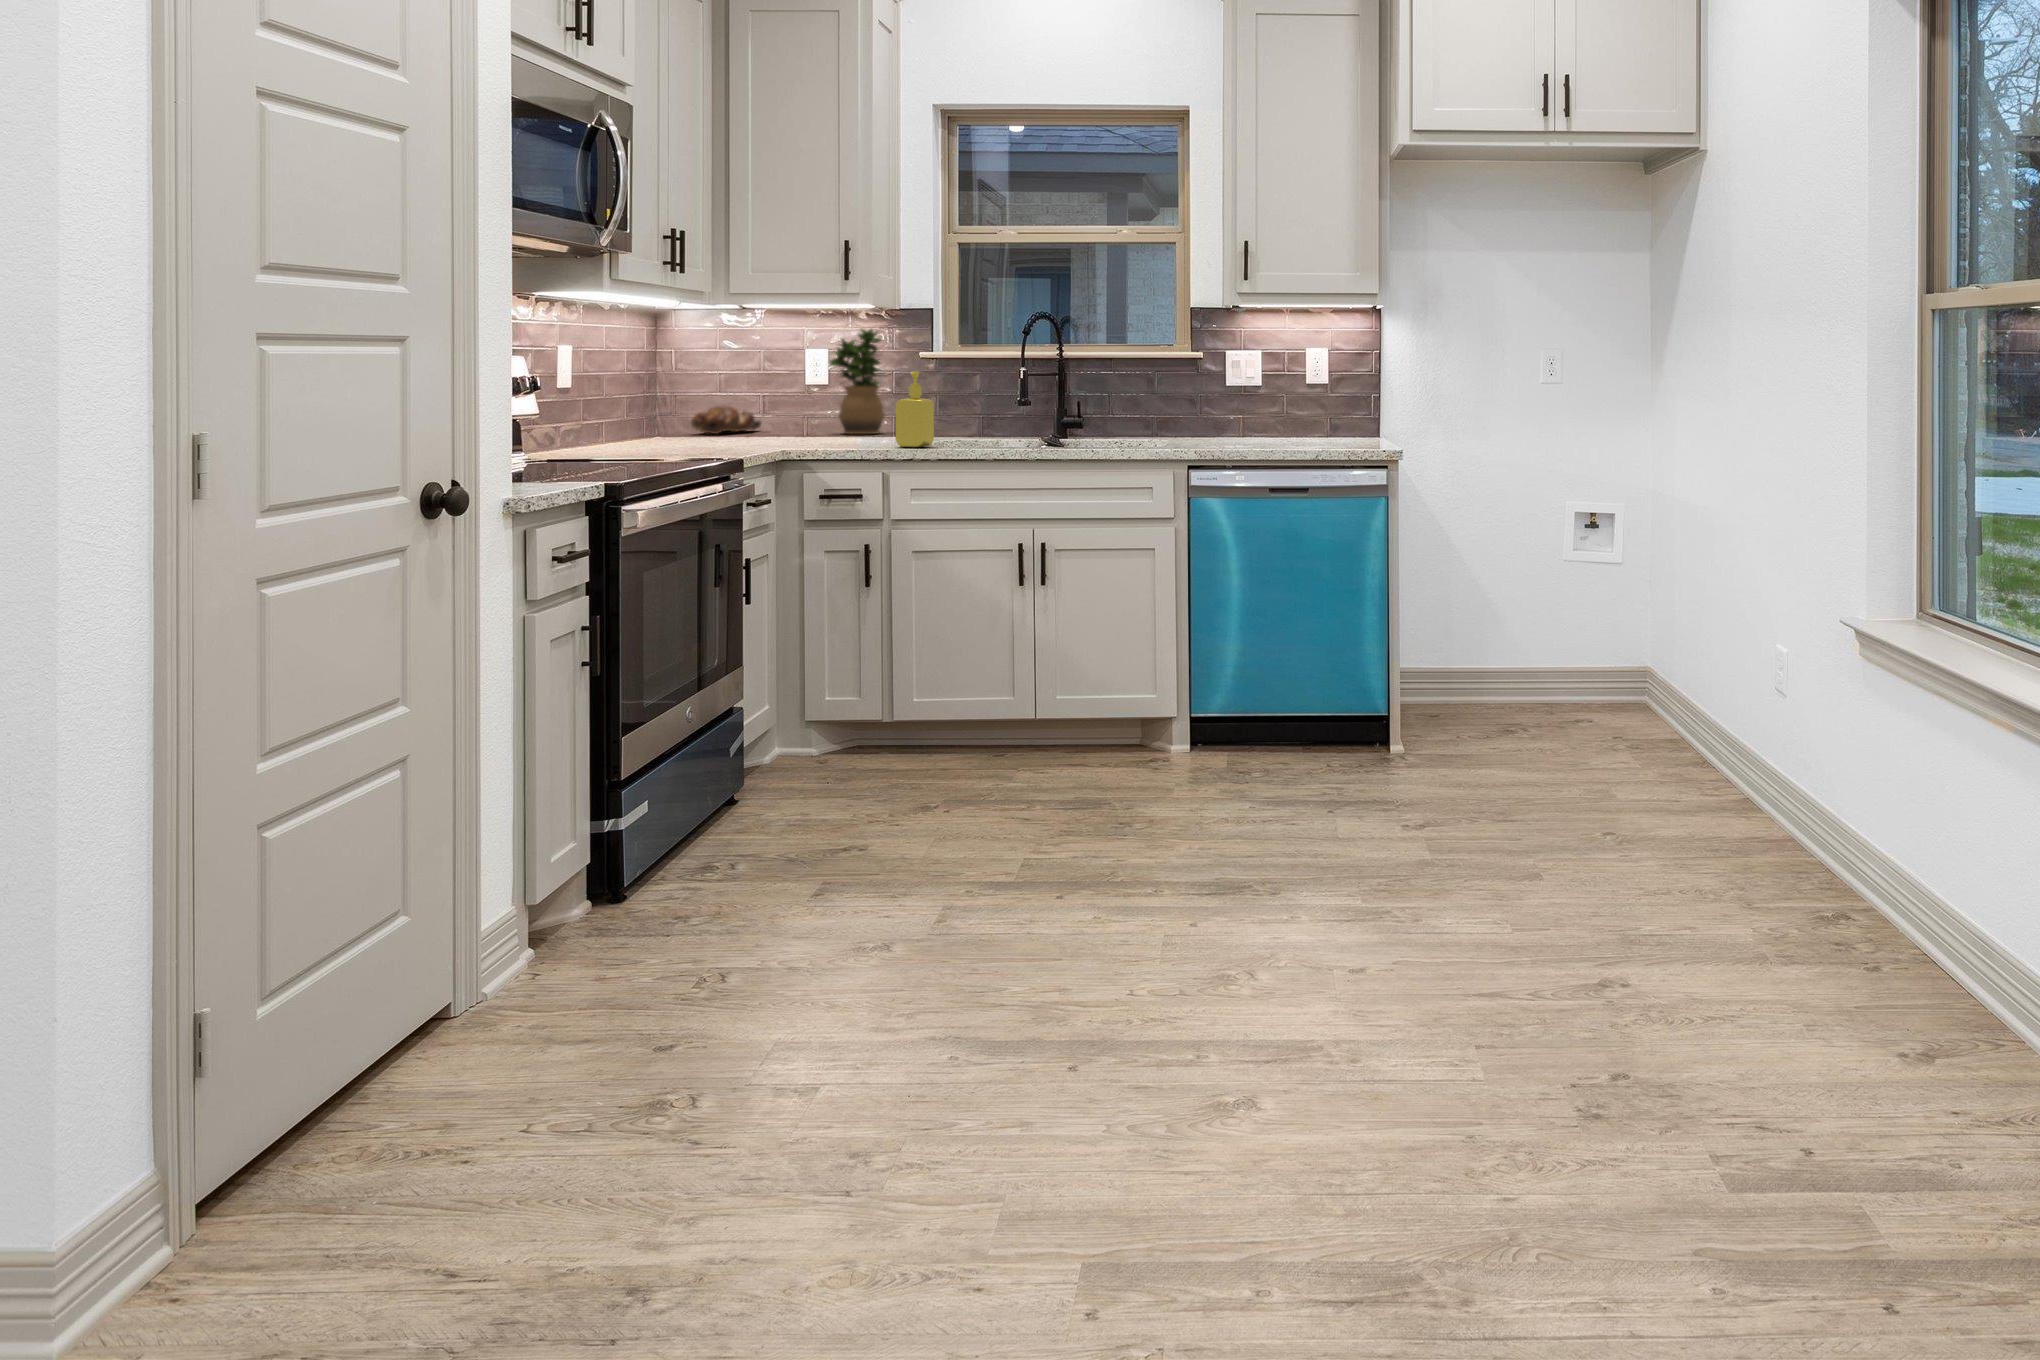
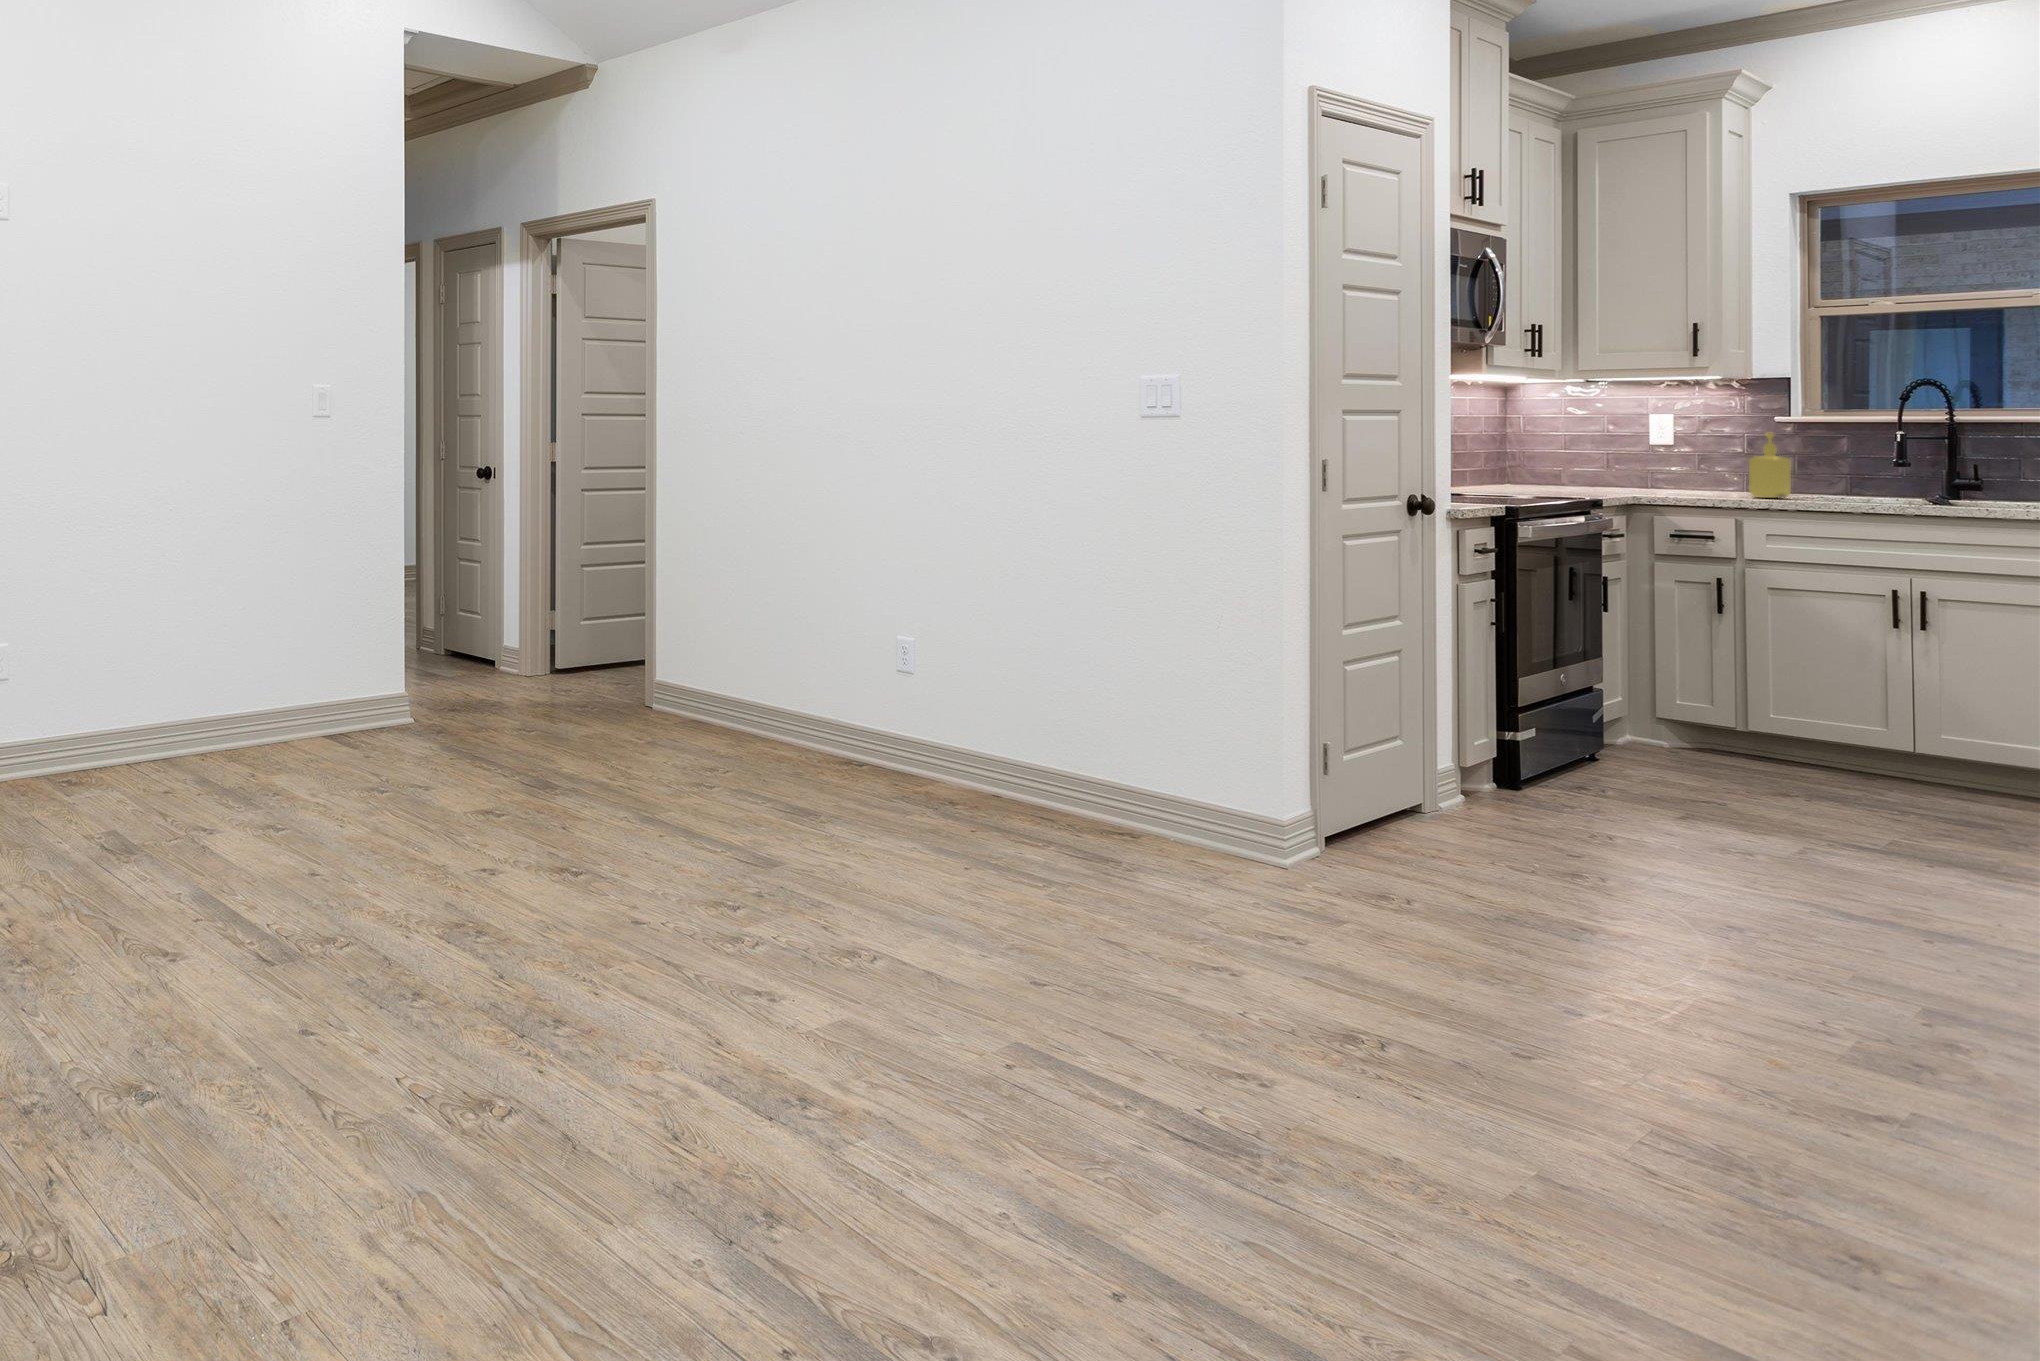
potted plant: present [829,329,885,434] -> none [1674,395,1736,488]
bread loaf: present [691,406,762,434] -> none [1540,461,1605,484]

